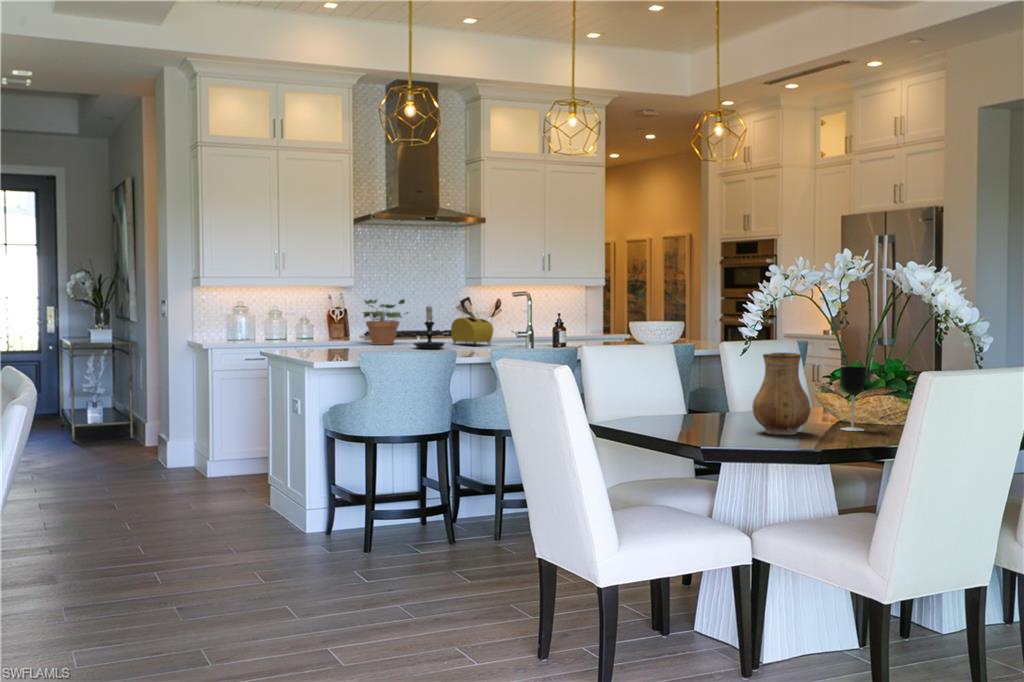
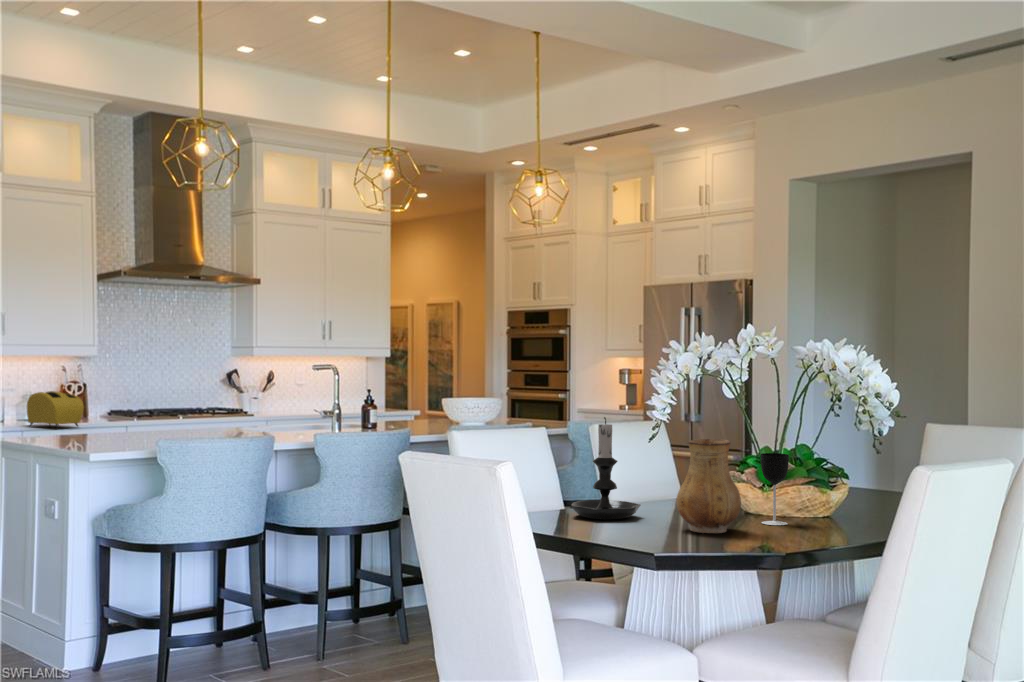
potted plant: present [363,299,408,345] -> none [107,370,172,426]
candle holder: present [413,306,445,349] -> present [571,417,641,520]
toaster: present [451,317,493,345] -> present [27,391,84,428]

